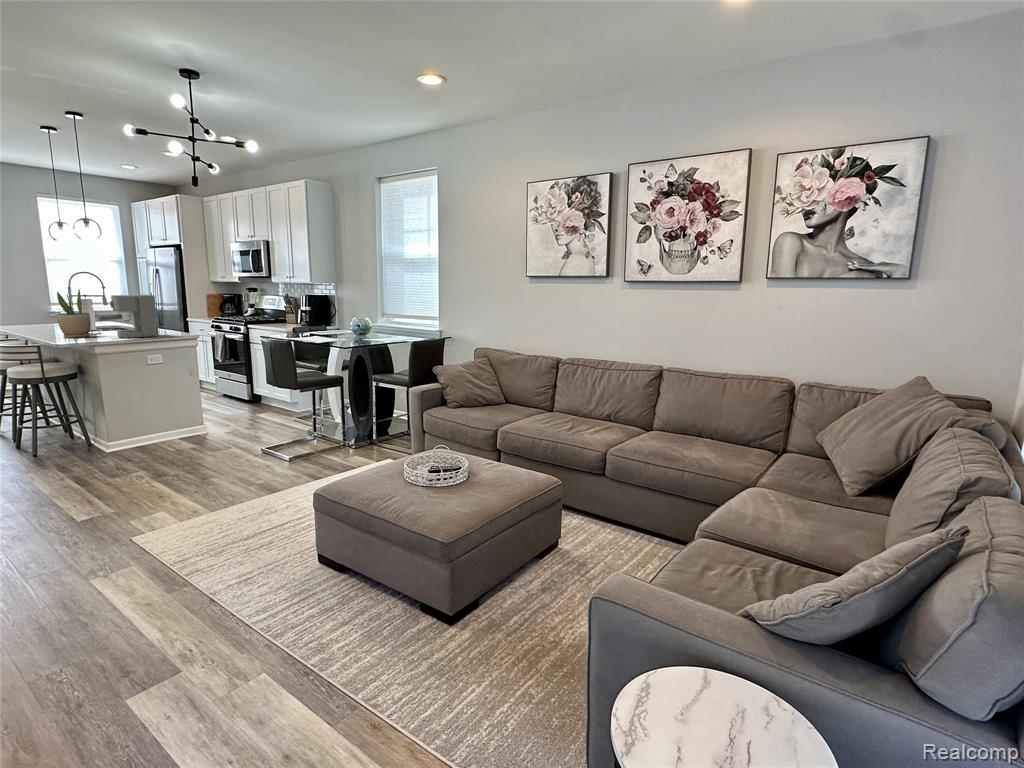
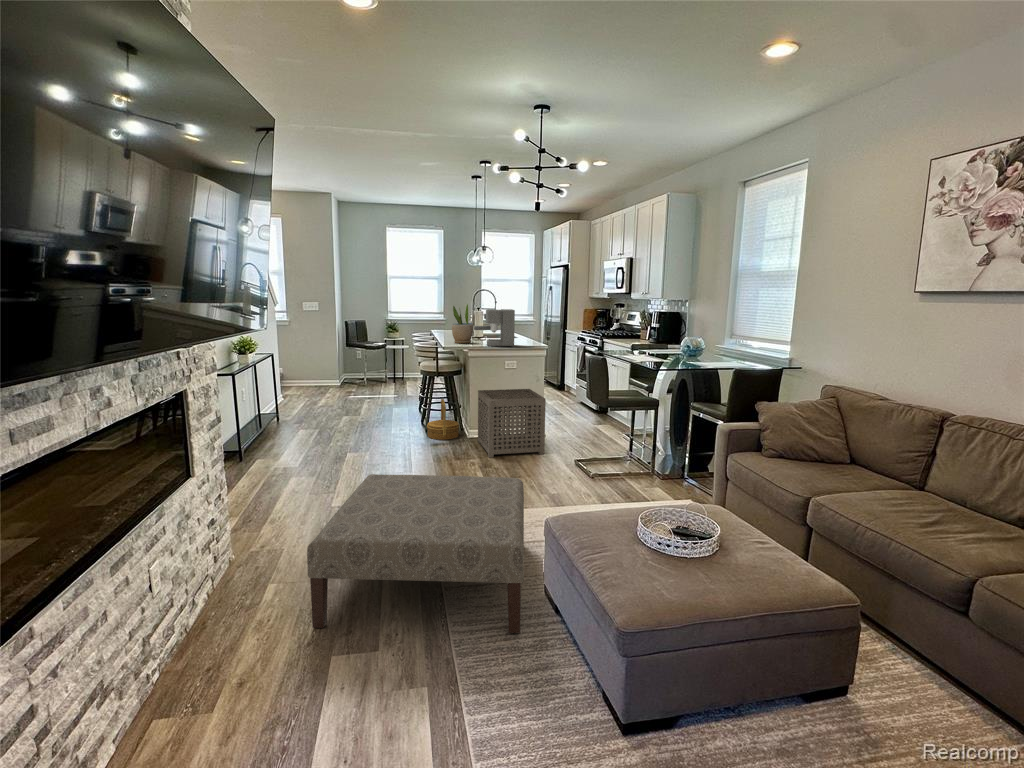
side table: none [119,381,221,463] -> present [478,389,546,458]
basket: none [40,408,93,459] -> present [427,399,459,440]
ottoman: none [46,466,321,695] -> present [307,474,524,634]

